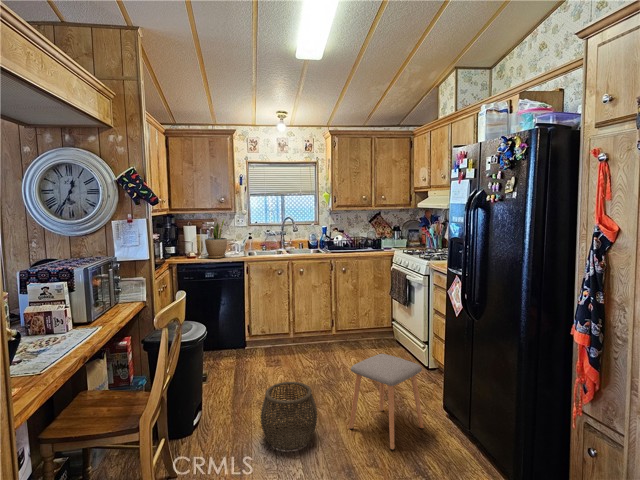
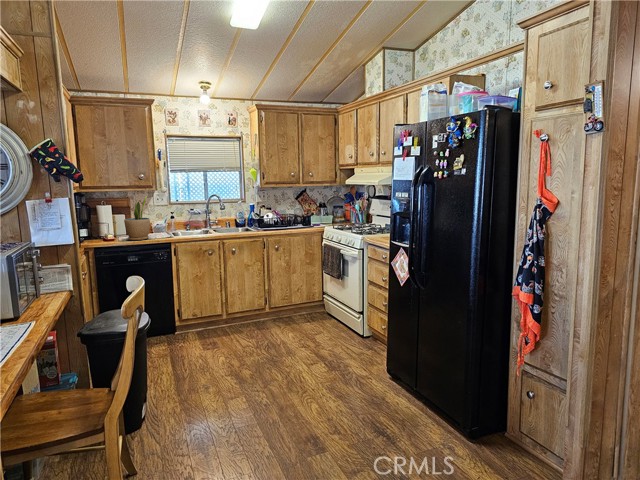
stool: present [349,354,423,450] -> none [304,326,372,417]
woven basket: present [261,382,317,450] -> none [215,363,275,433]

